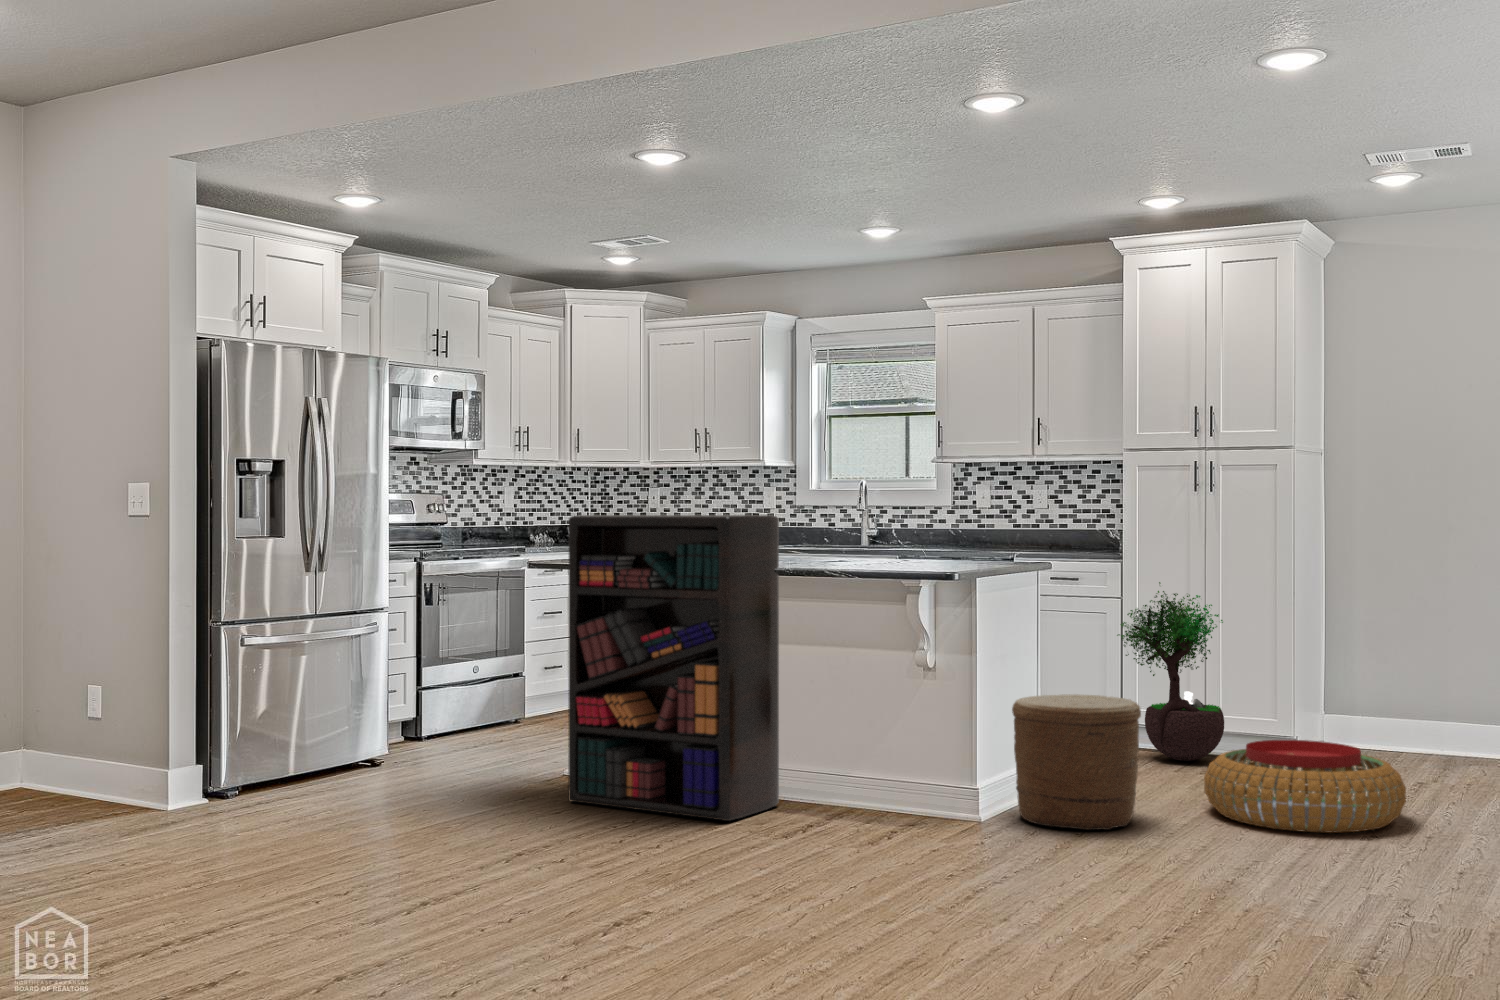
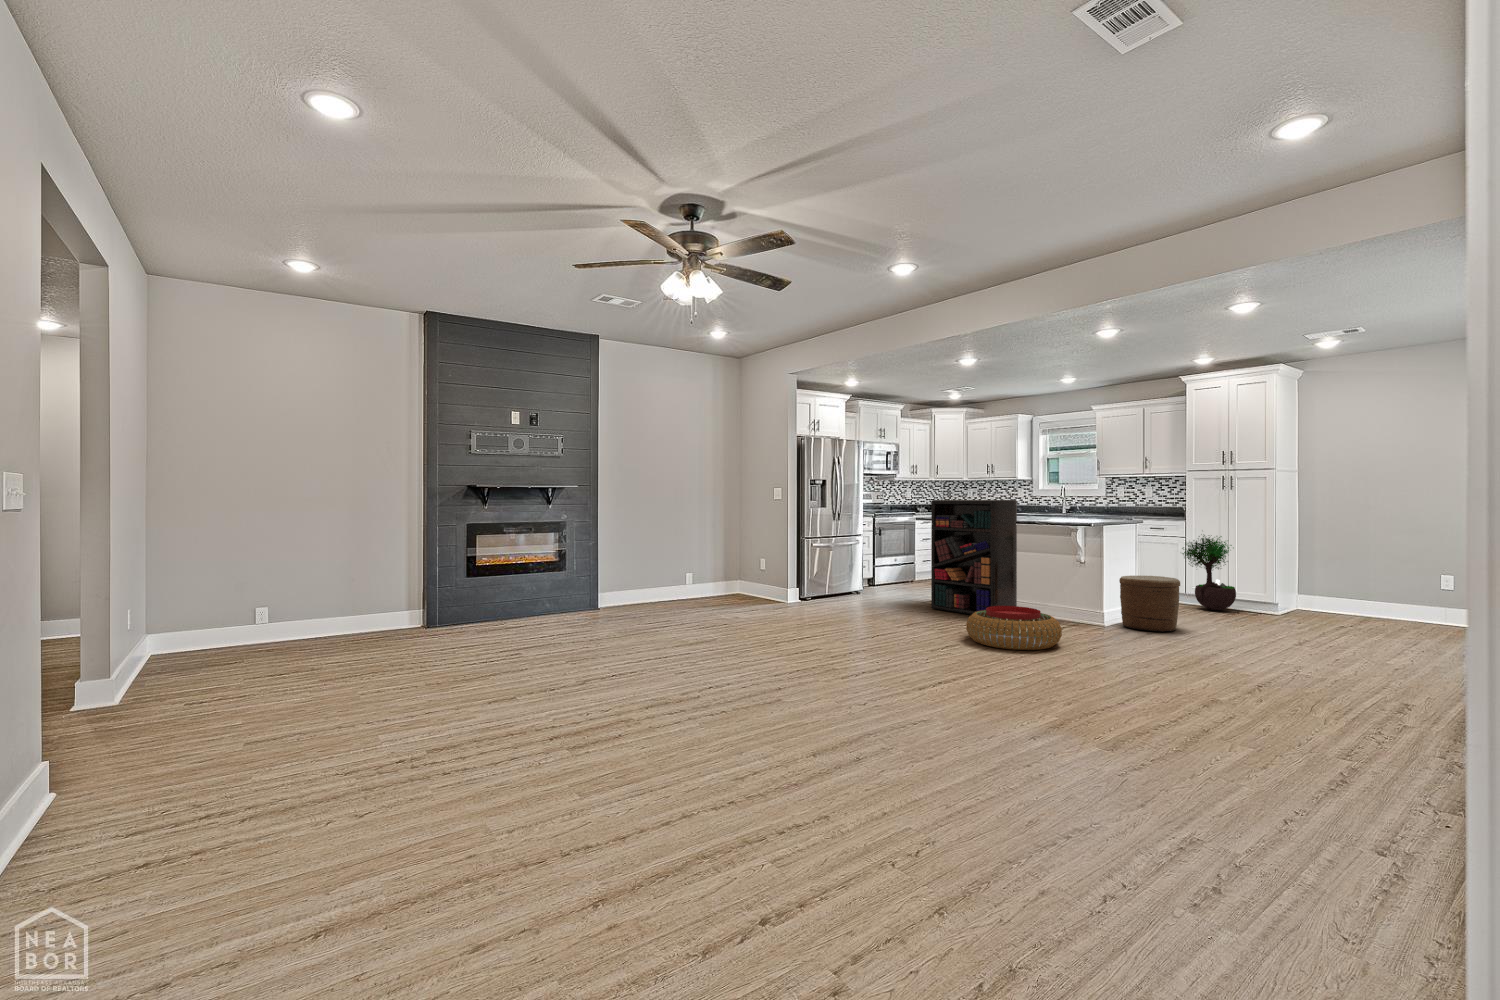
pouf: present [1204,740,1406,833] -> present [966,606,1062,650]

